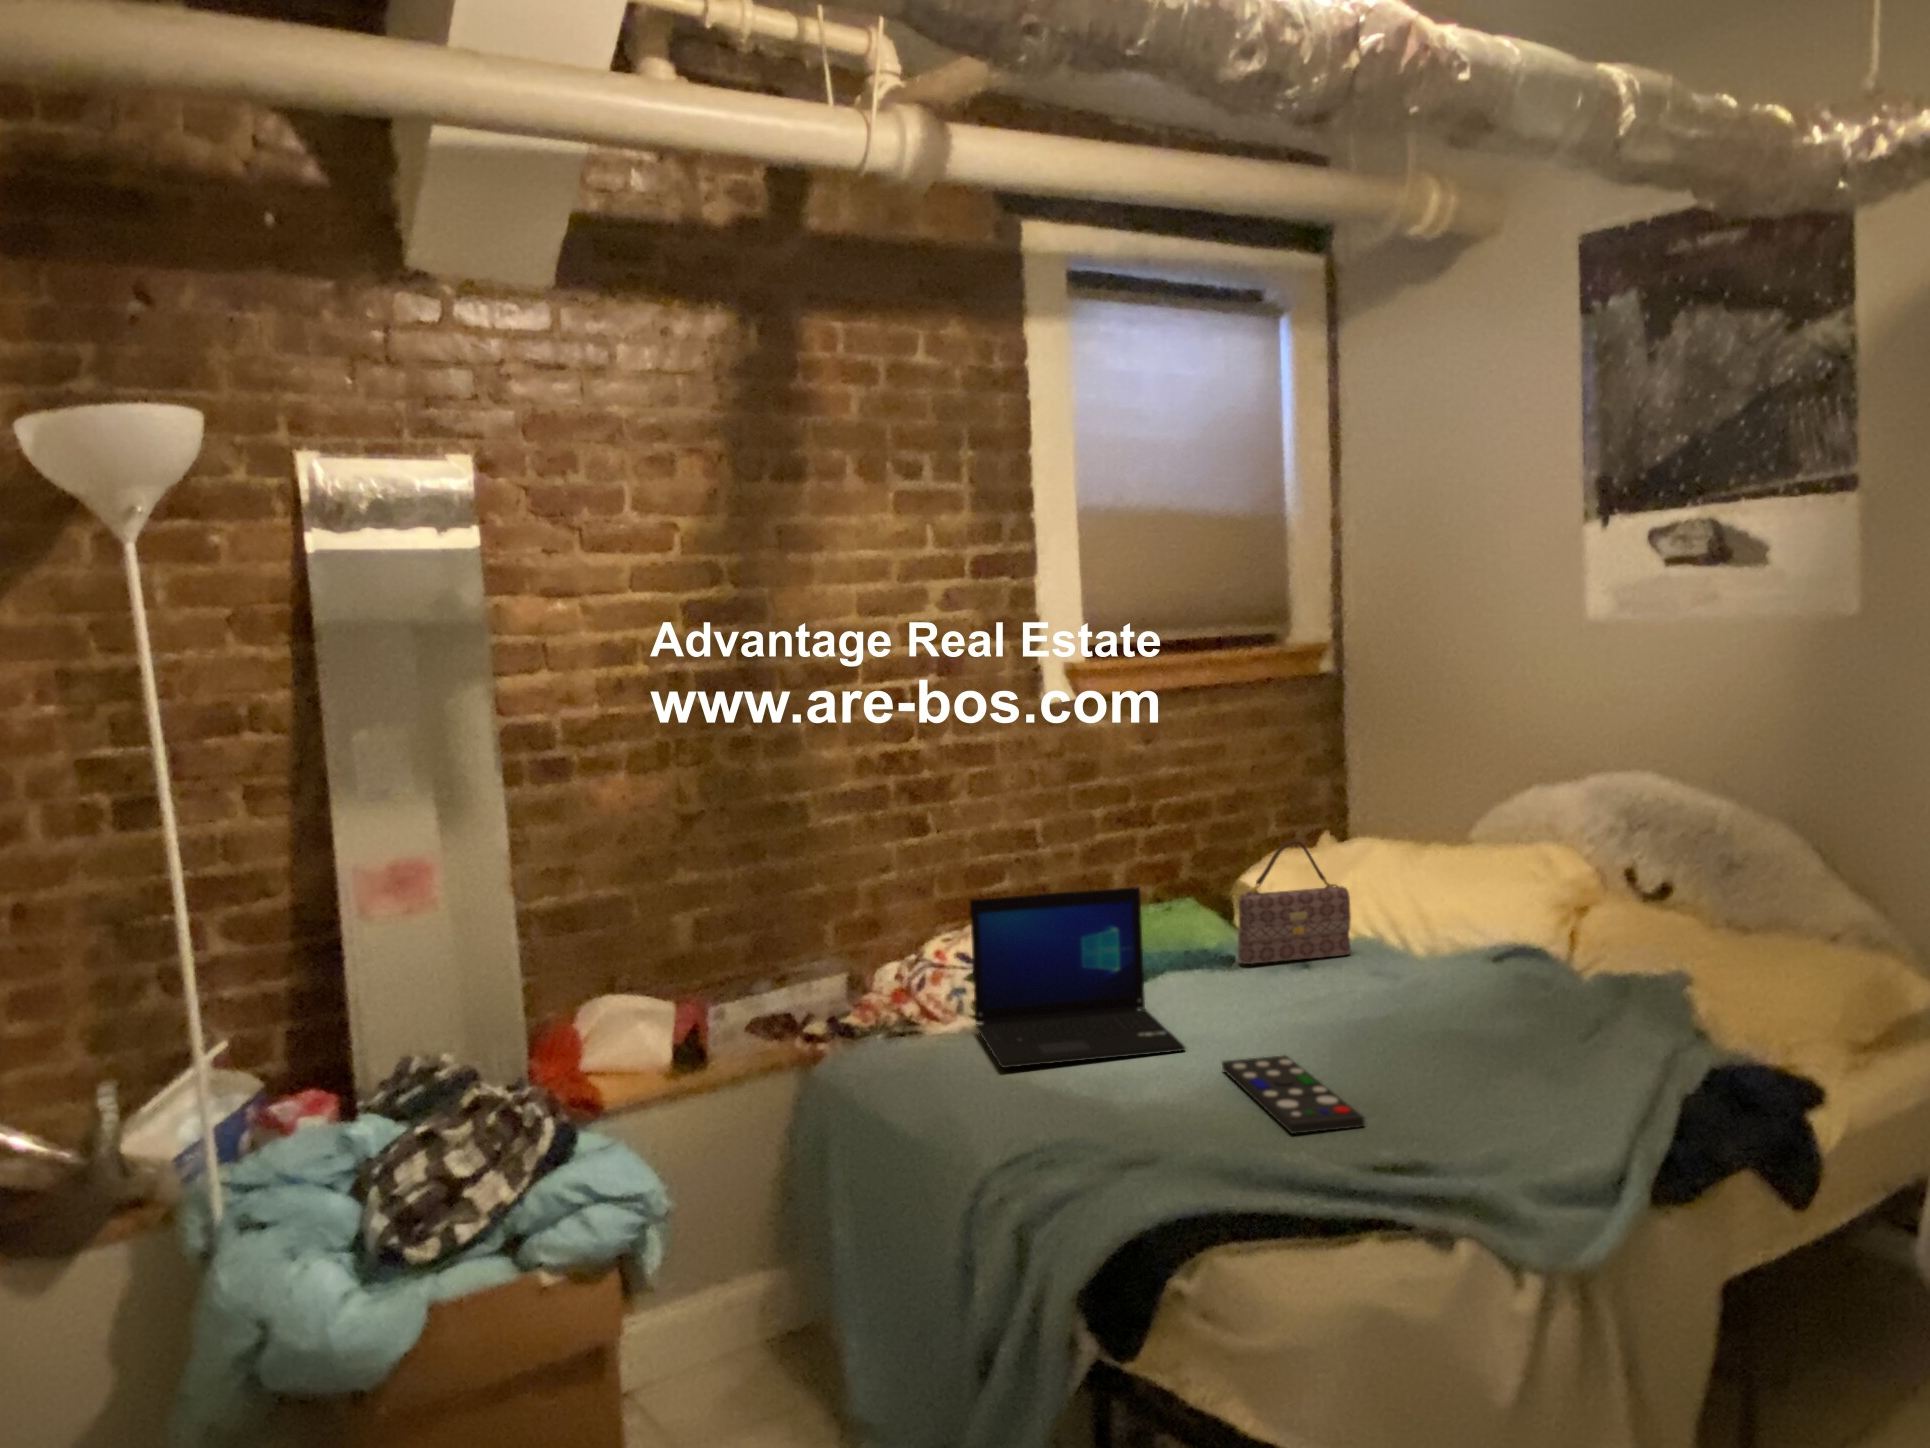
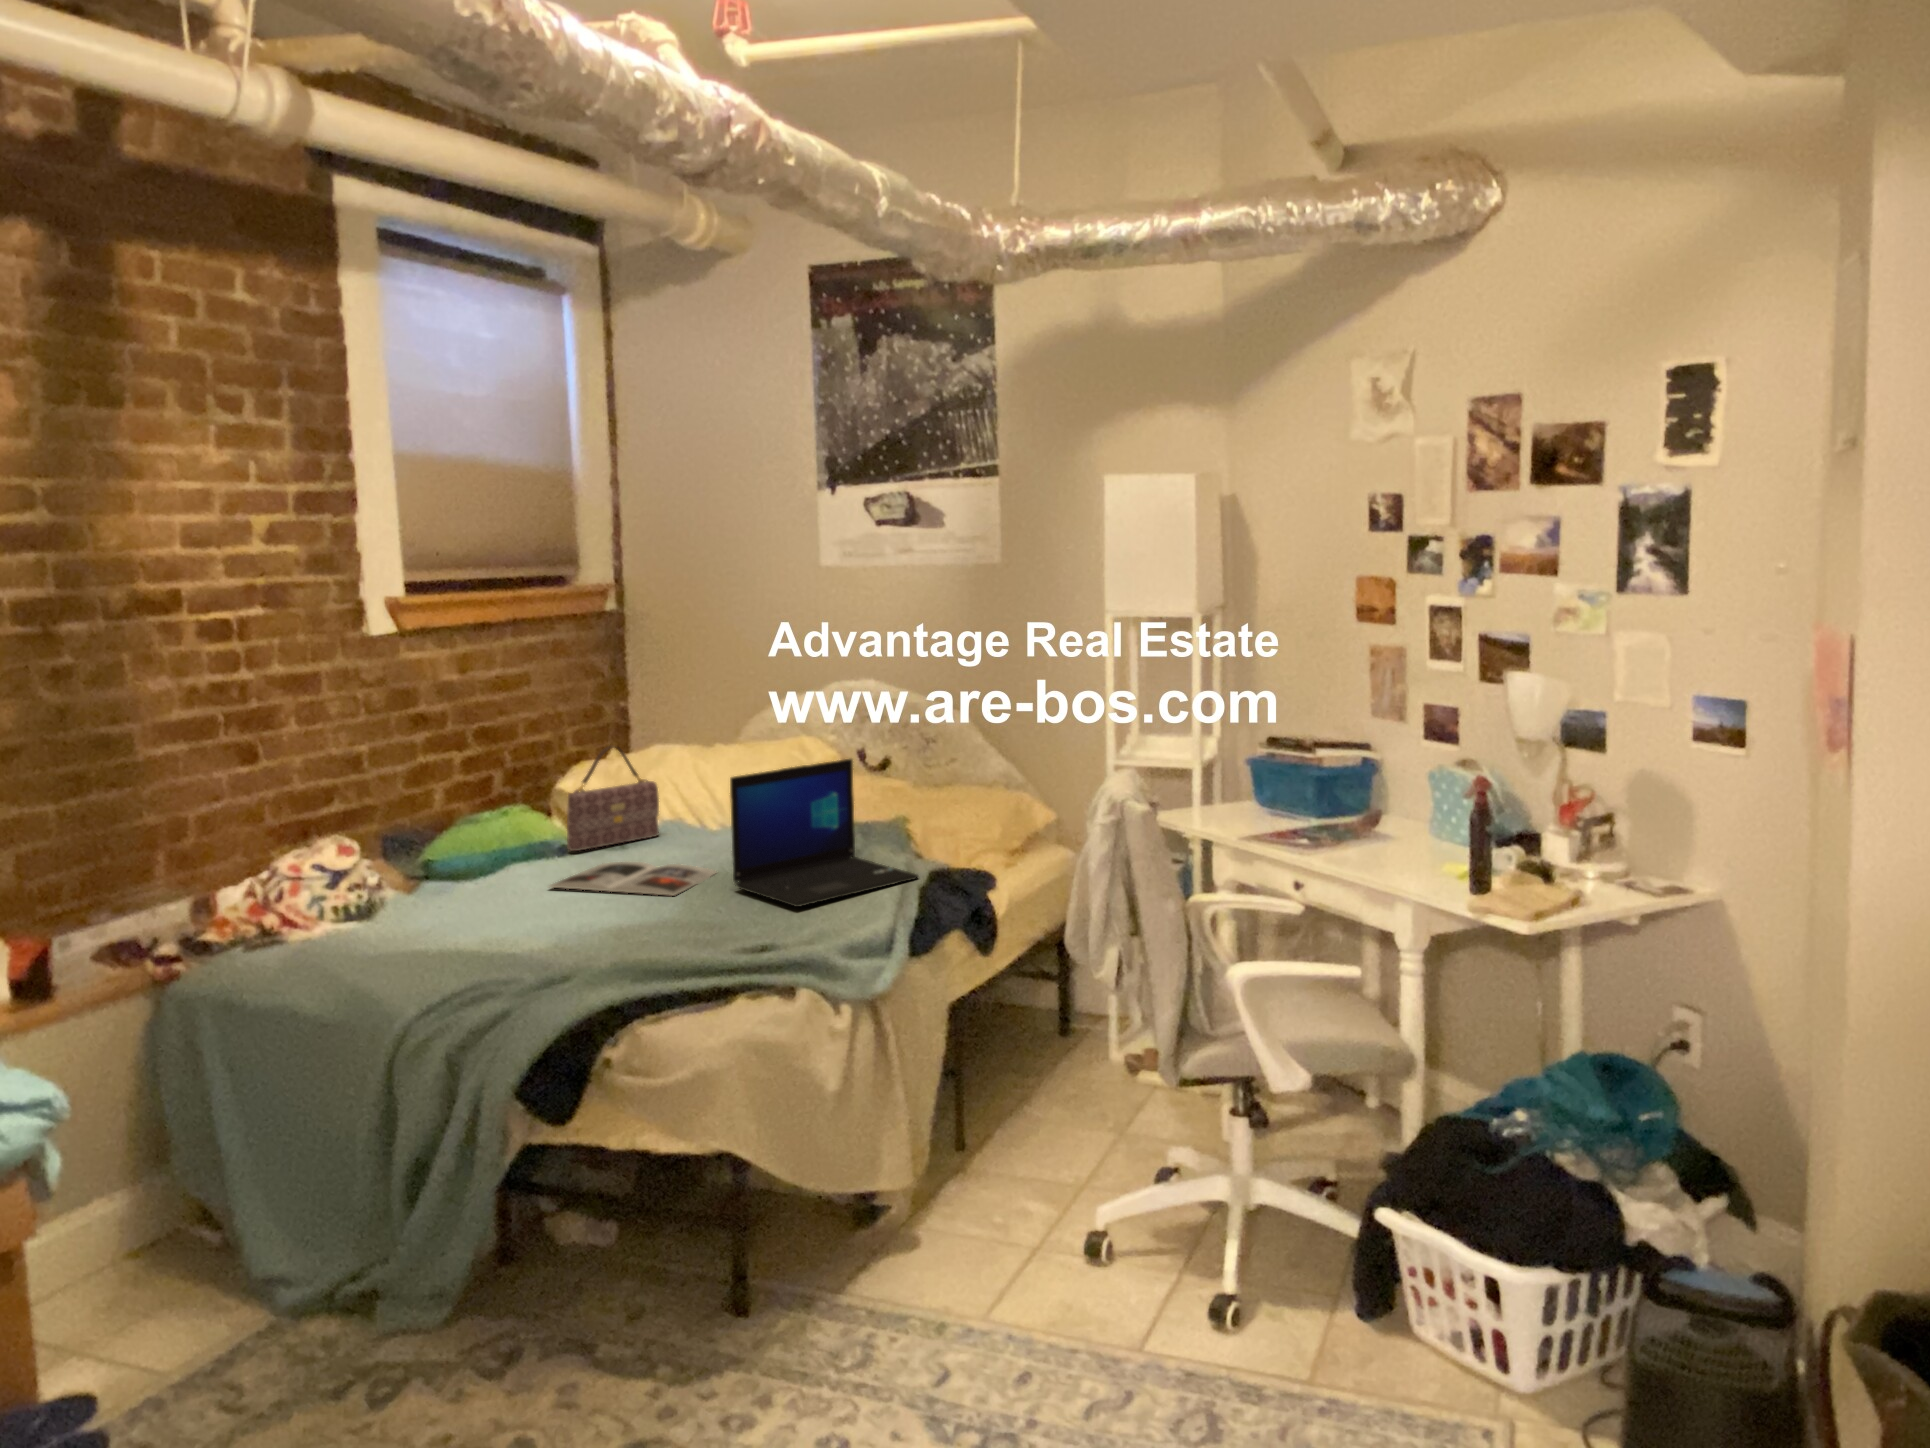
laptop: present [970,887,1185,1068] -> present [730,759,918,907]
magazine: none [1198,985,1409,1044] -> present [550,862,716,896]
remote control: present [1222,1055,1365,1134] -> none [586,908,711,958]

